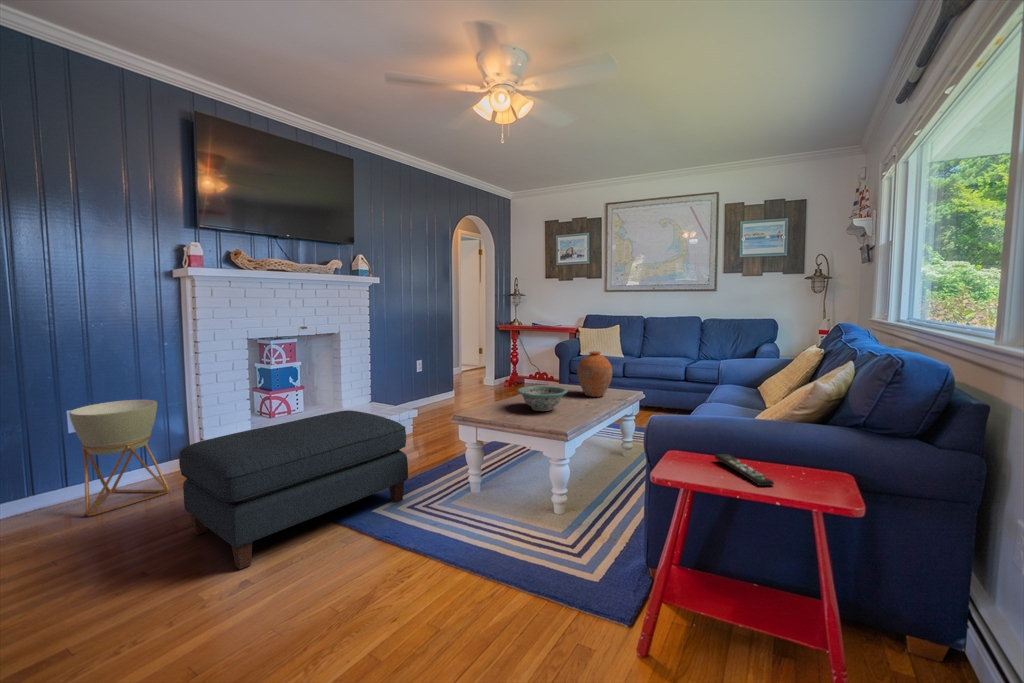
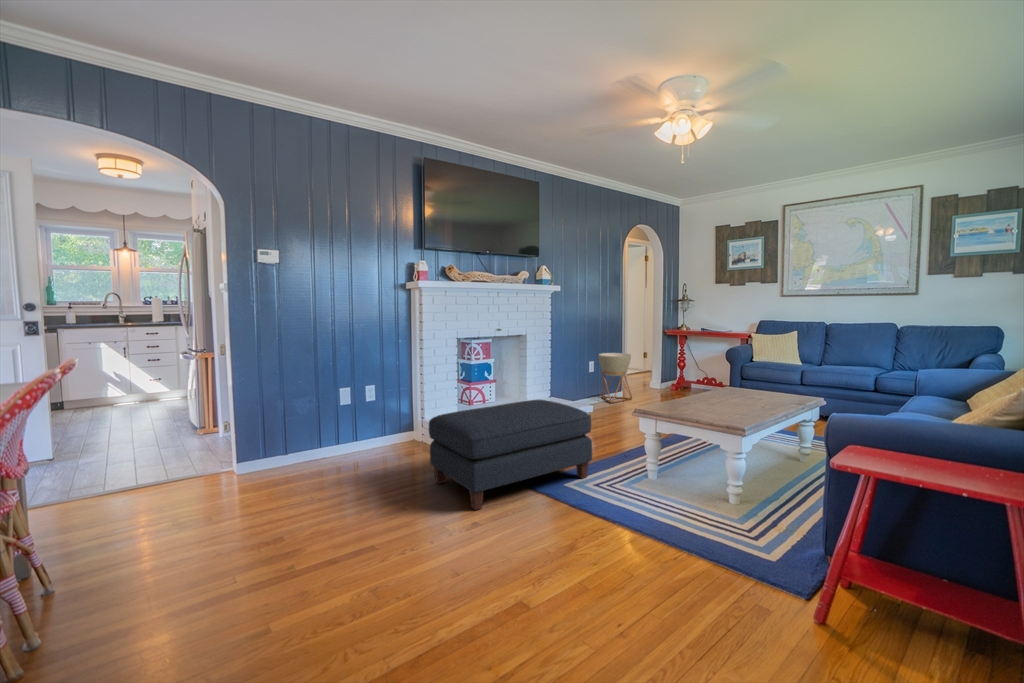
vase: present [577,351,612,397] -> none [751,357,790,401]
decorative bowl: present [517,385,568,411] -> none [692,387,743,410]
planter: present [69,400,169,516] -> present [599,353,632,403]
remote control: present [715,454,774,486] -> none [901,452,964,480]

